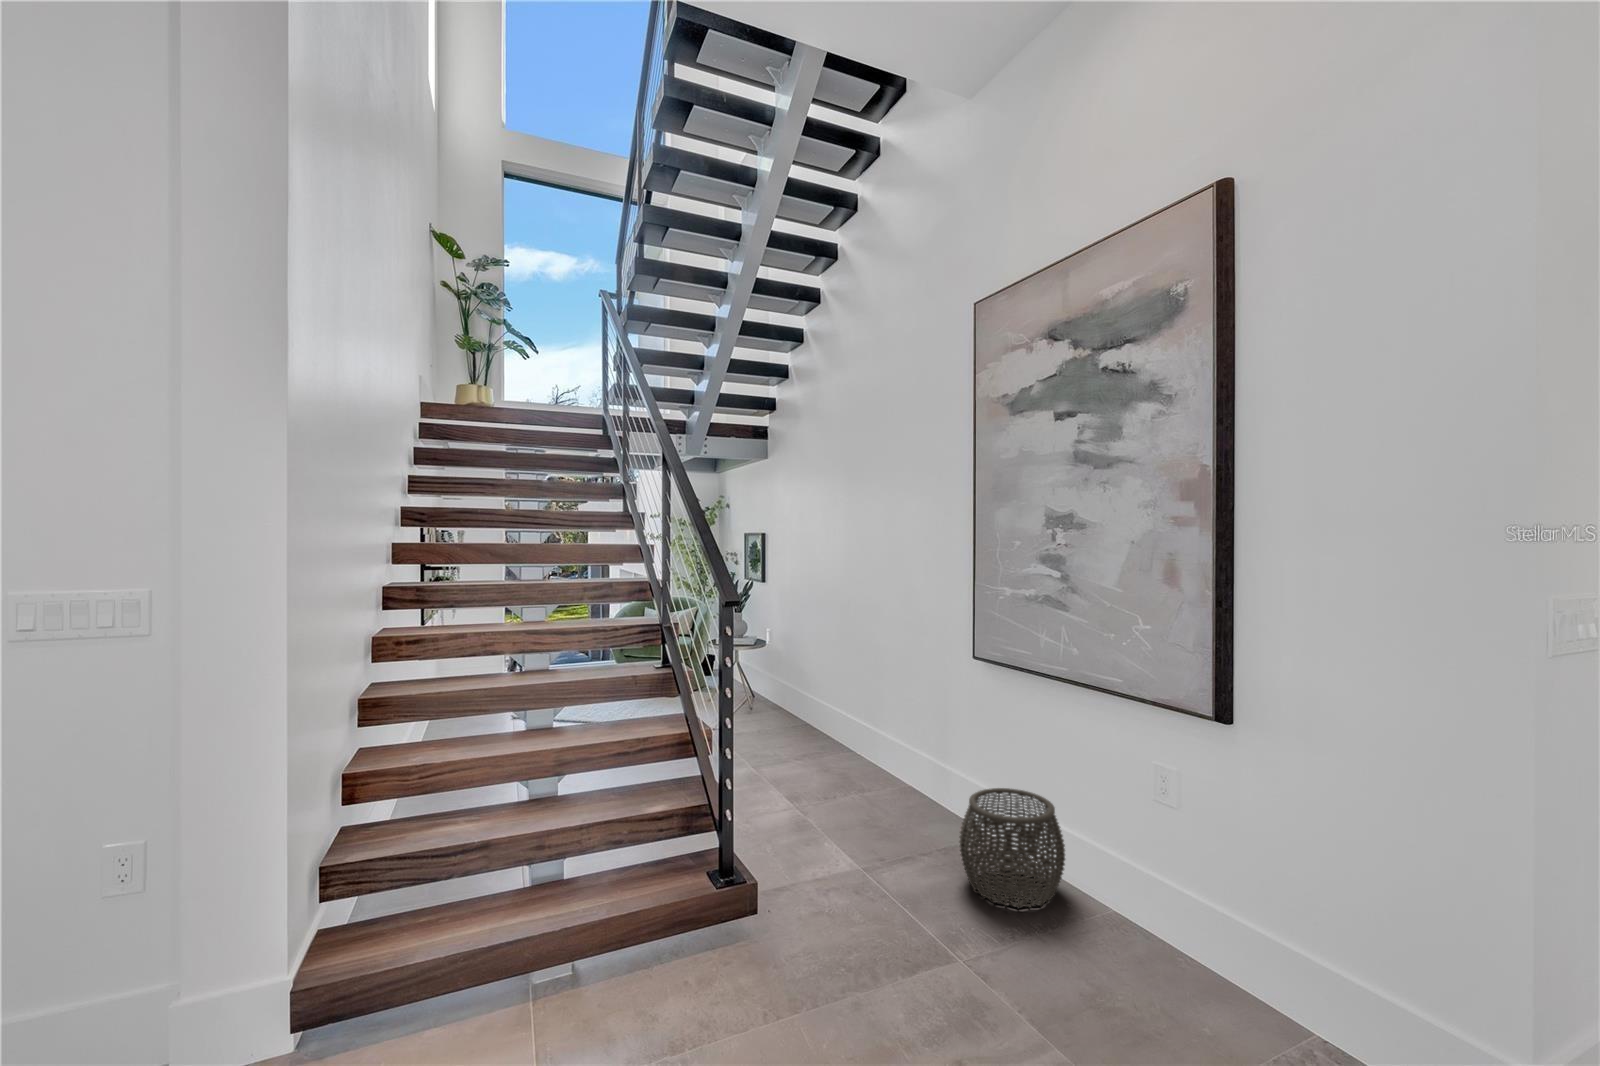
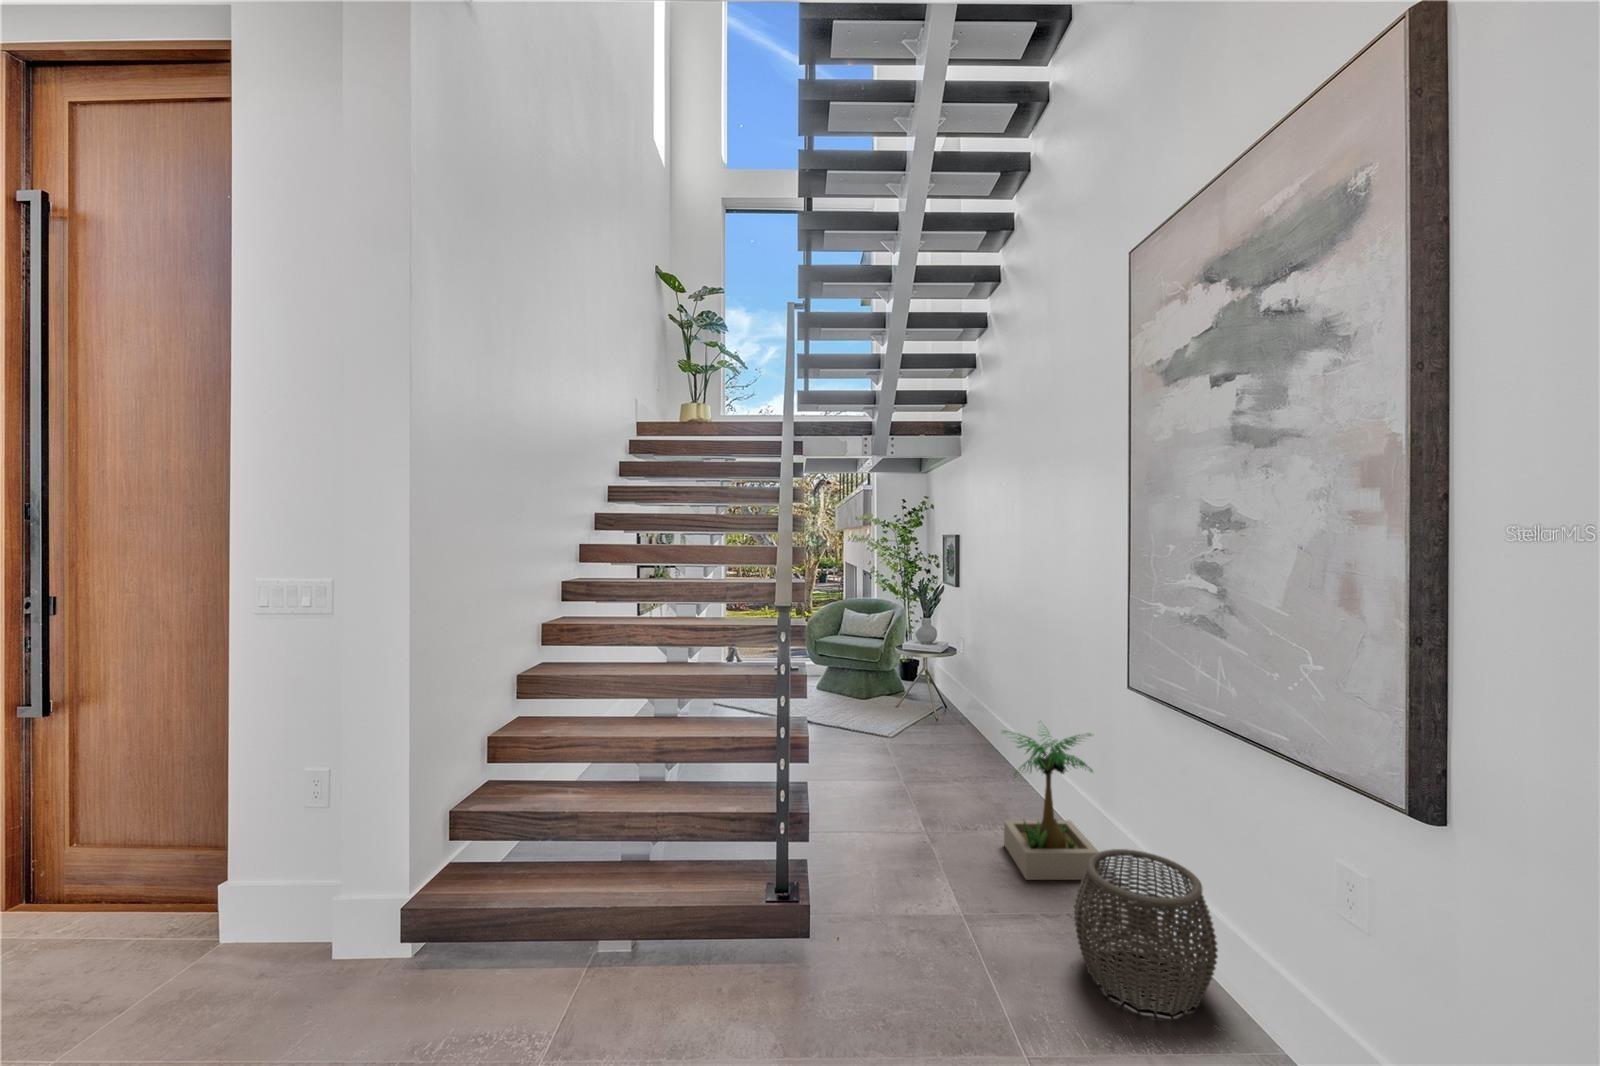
potted plant: none [858,695,953,835] -> present [1003,720,1100,880]

